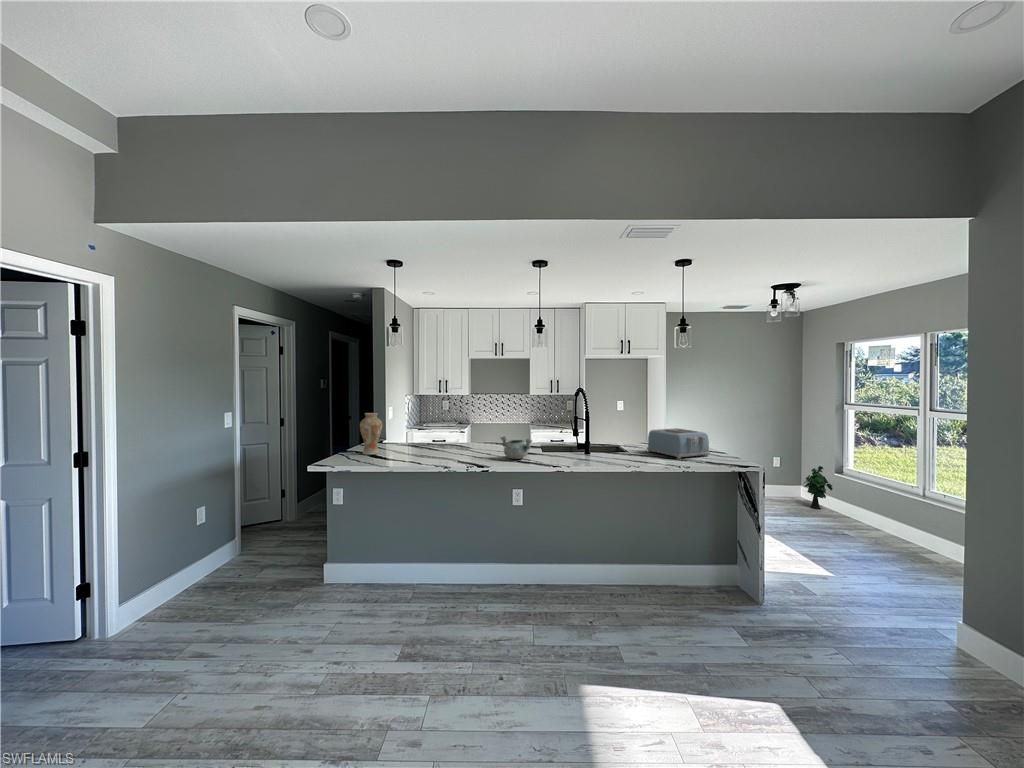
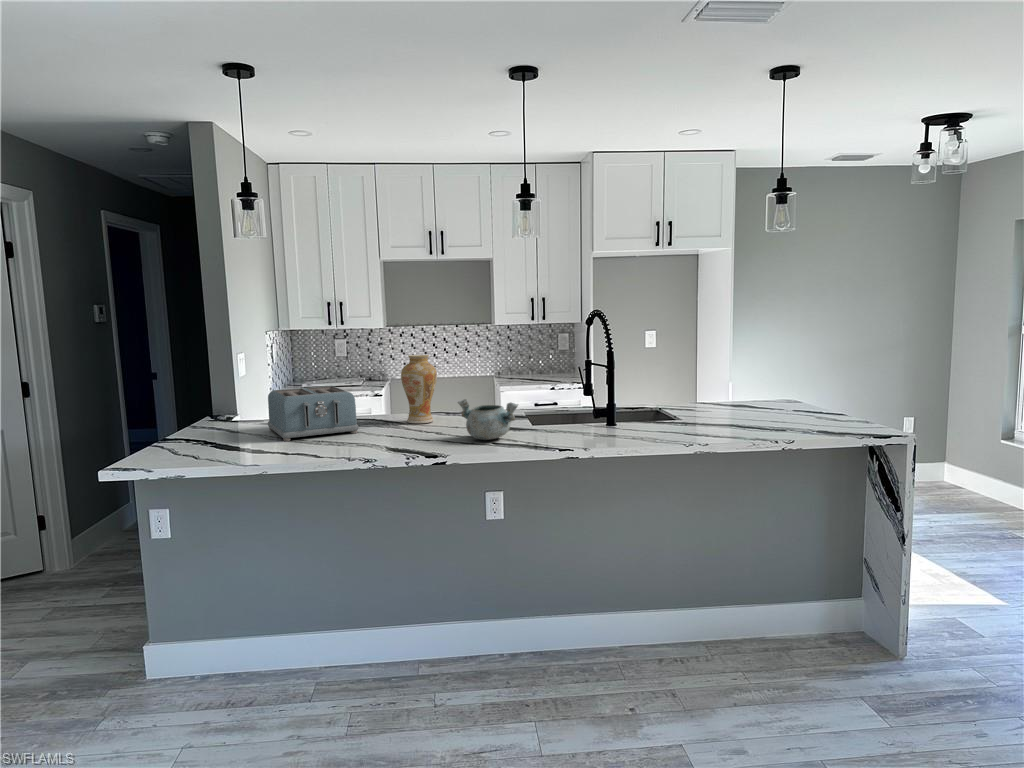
vase: present [360,413,382,455] -> present [401,355,437,423]
toaster: present [647,428,710,459] -> present [268,386,359,441]
decorative plant: present [804,466,833,509] -> none [945,427,991,496]

